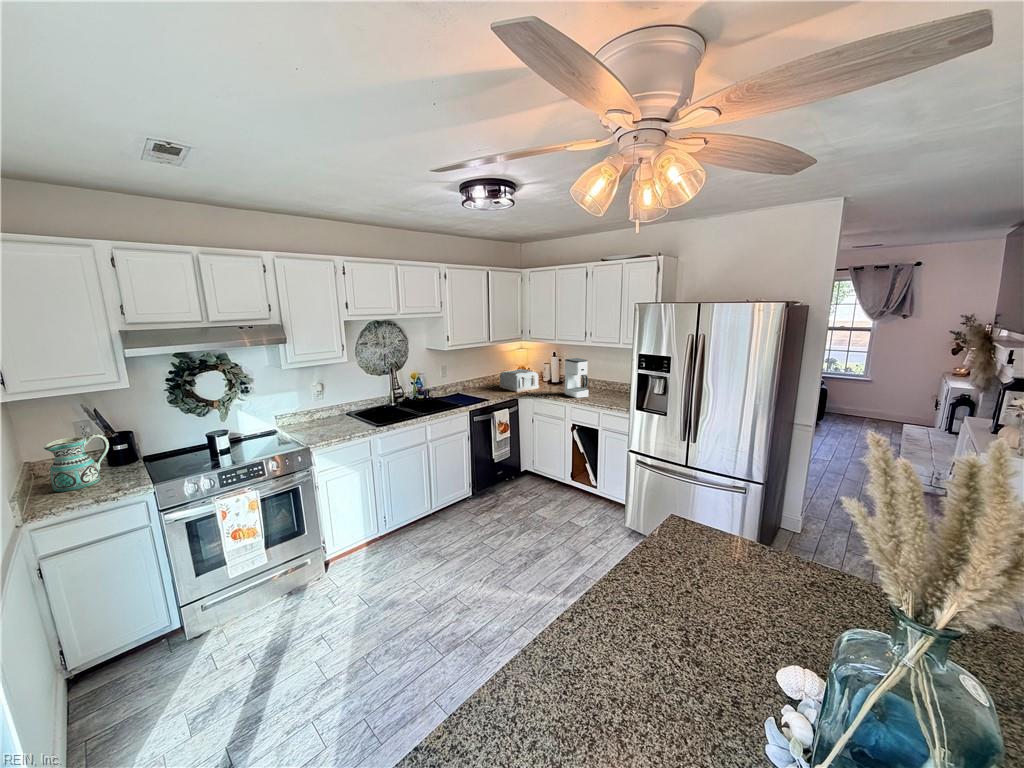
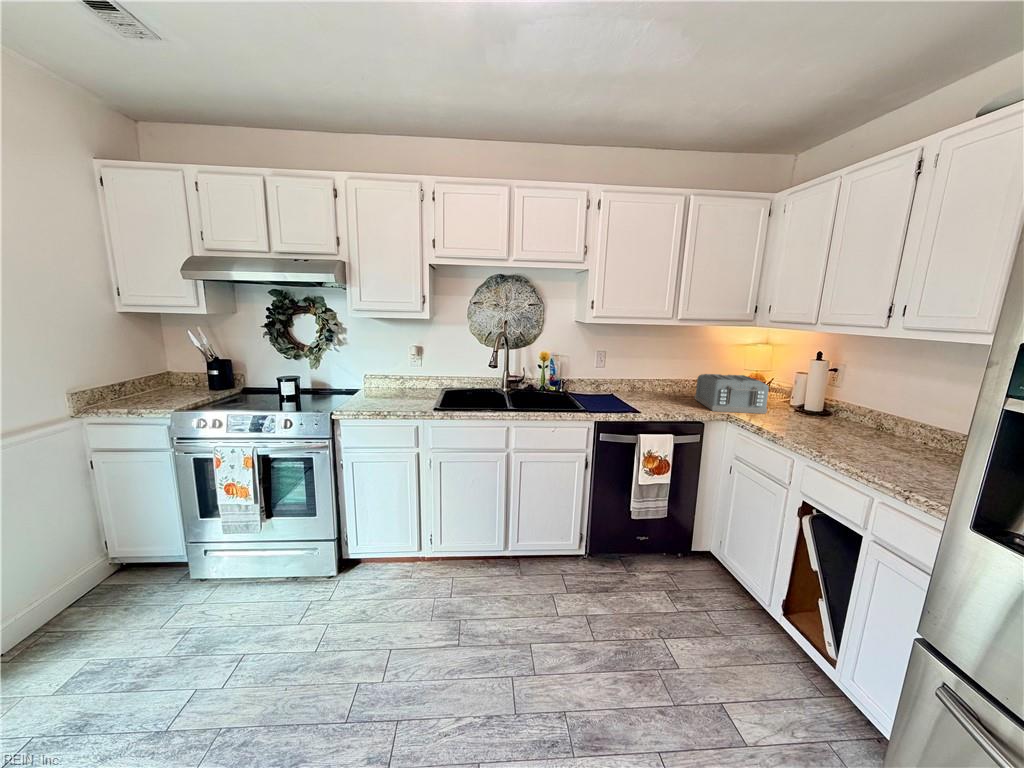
coffee maker: present [565,358,589,398] -> none [807,360,880,451]
ceramic pitcher: present [44,434,109,492] -> none [154,354,203,399]

